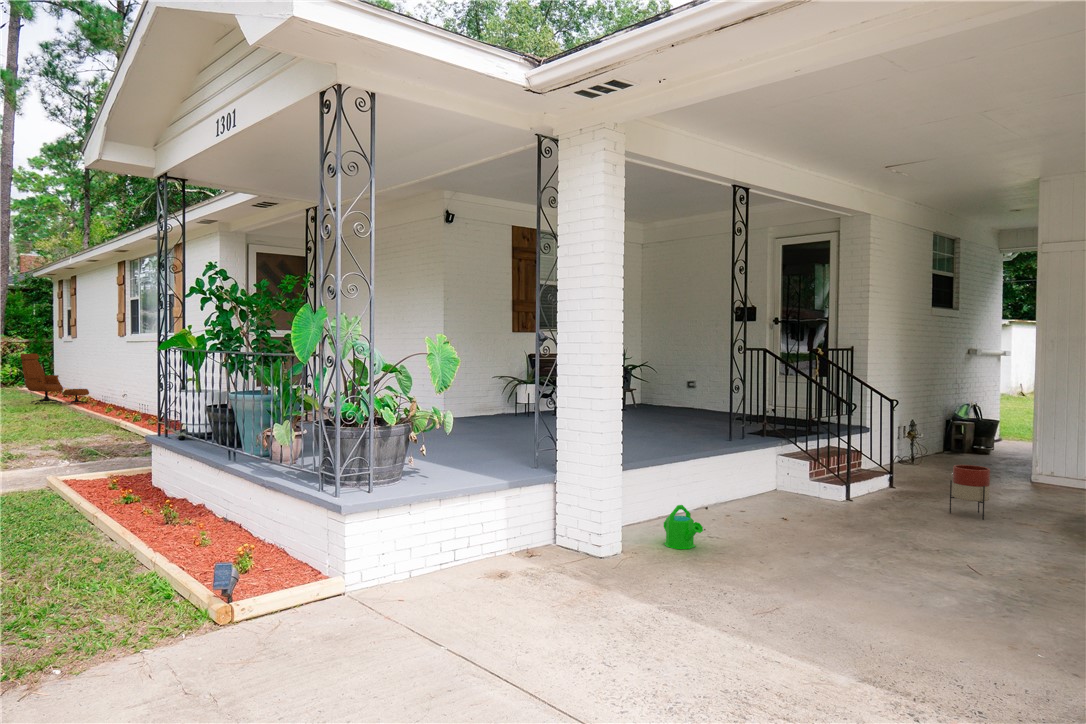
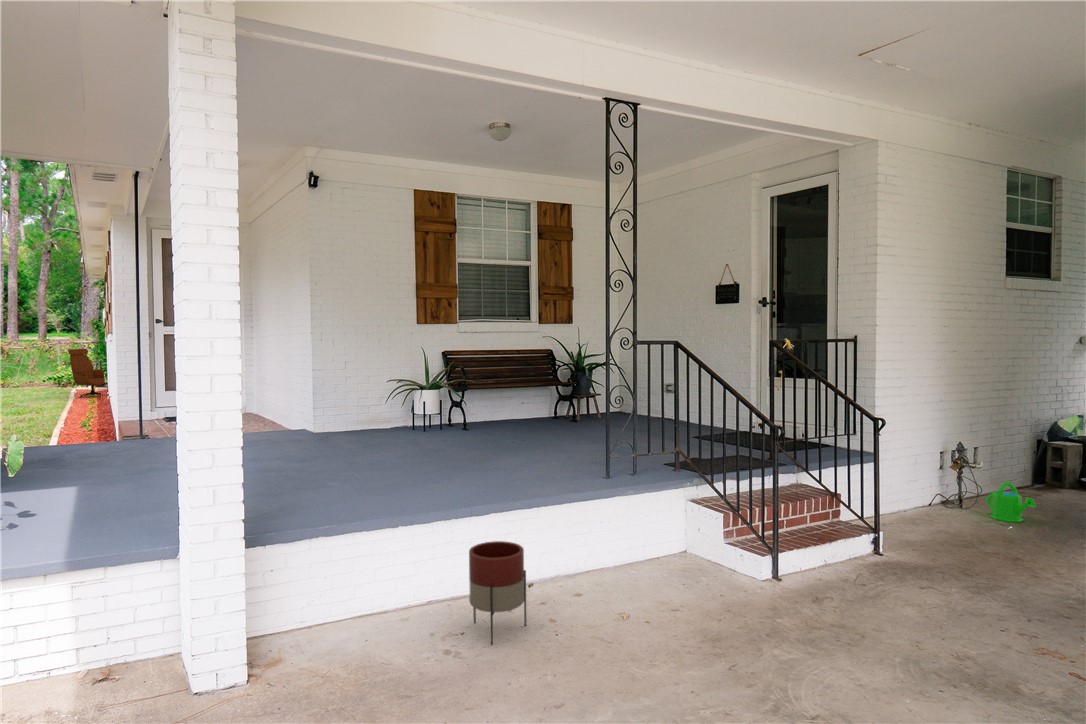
planter: present [949,465,990,520] -> present [469,541,526,645]
watering can: present [664,505,703,549] -> present [986,482,1036,522]

